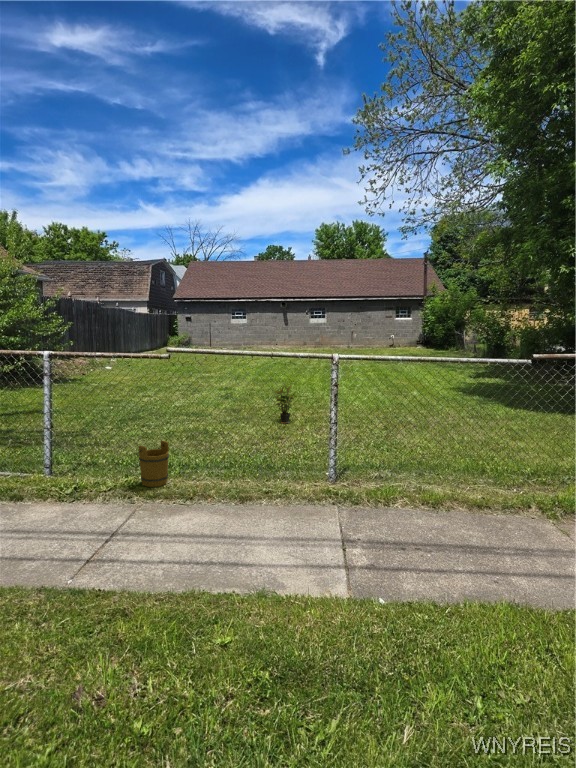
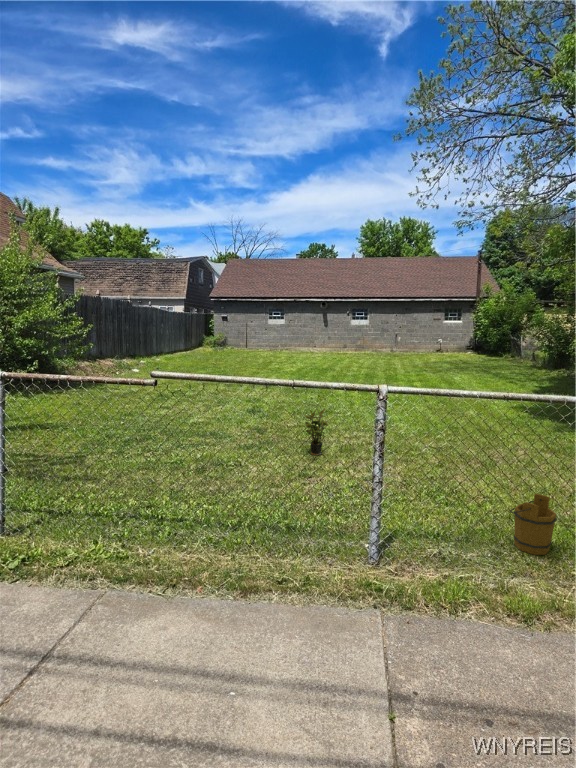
bucket: present [137,441,169,487] -> present [510,494,557,555]

